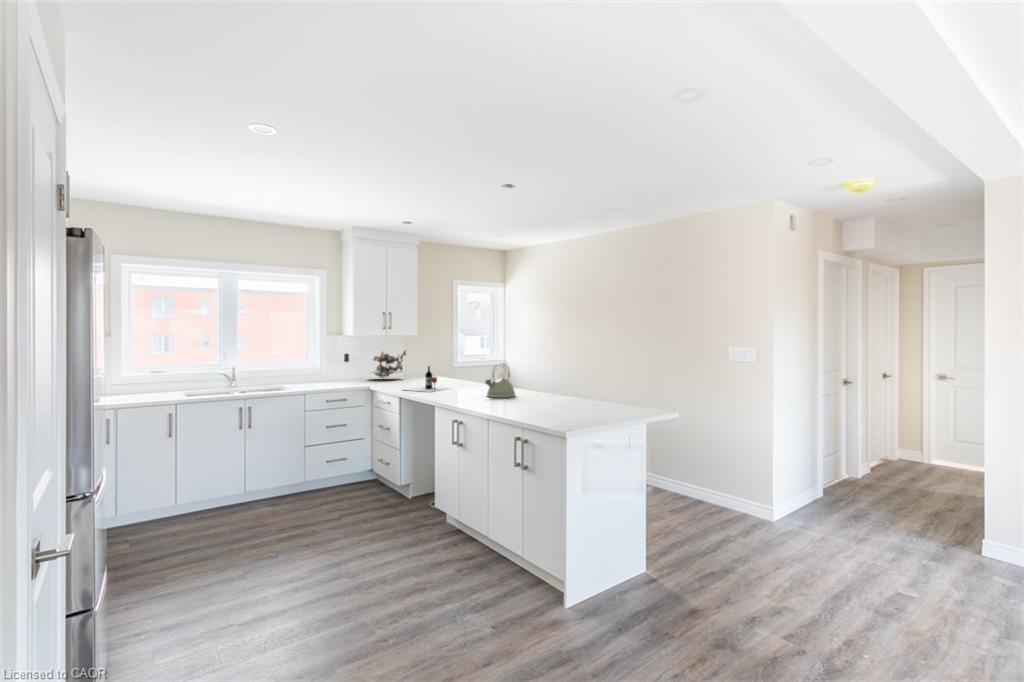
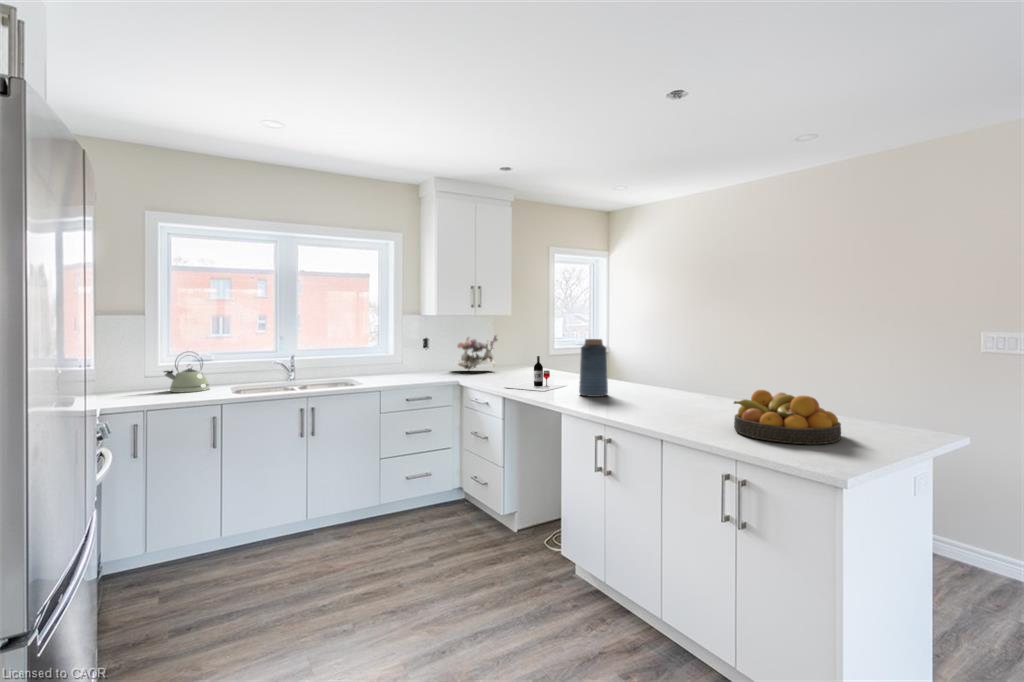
vase: none [453,354,474,395] -> present [579,339,608,397]
kettle: present [486,366,515,398] -> present [164,352,210,393]
fruit bowl: none [528,386,588,417] -> present [734,390,841,444]

